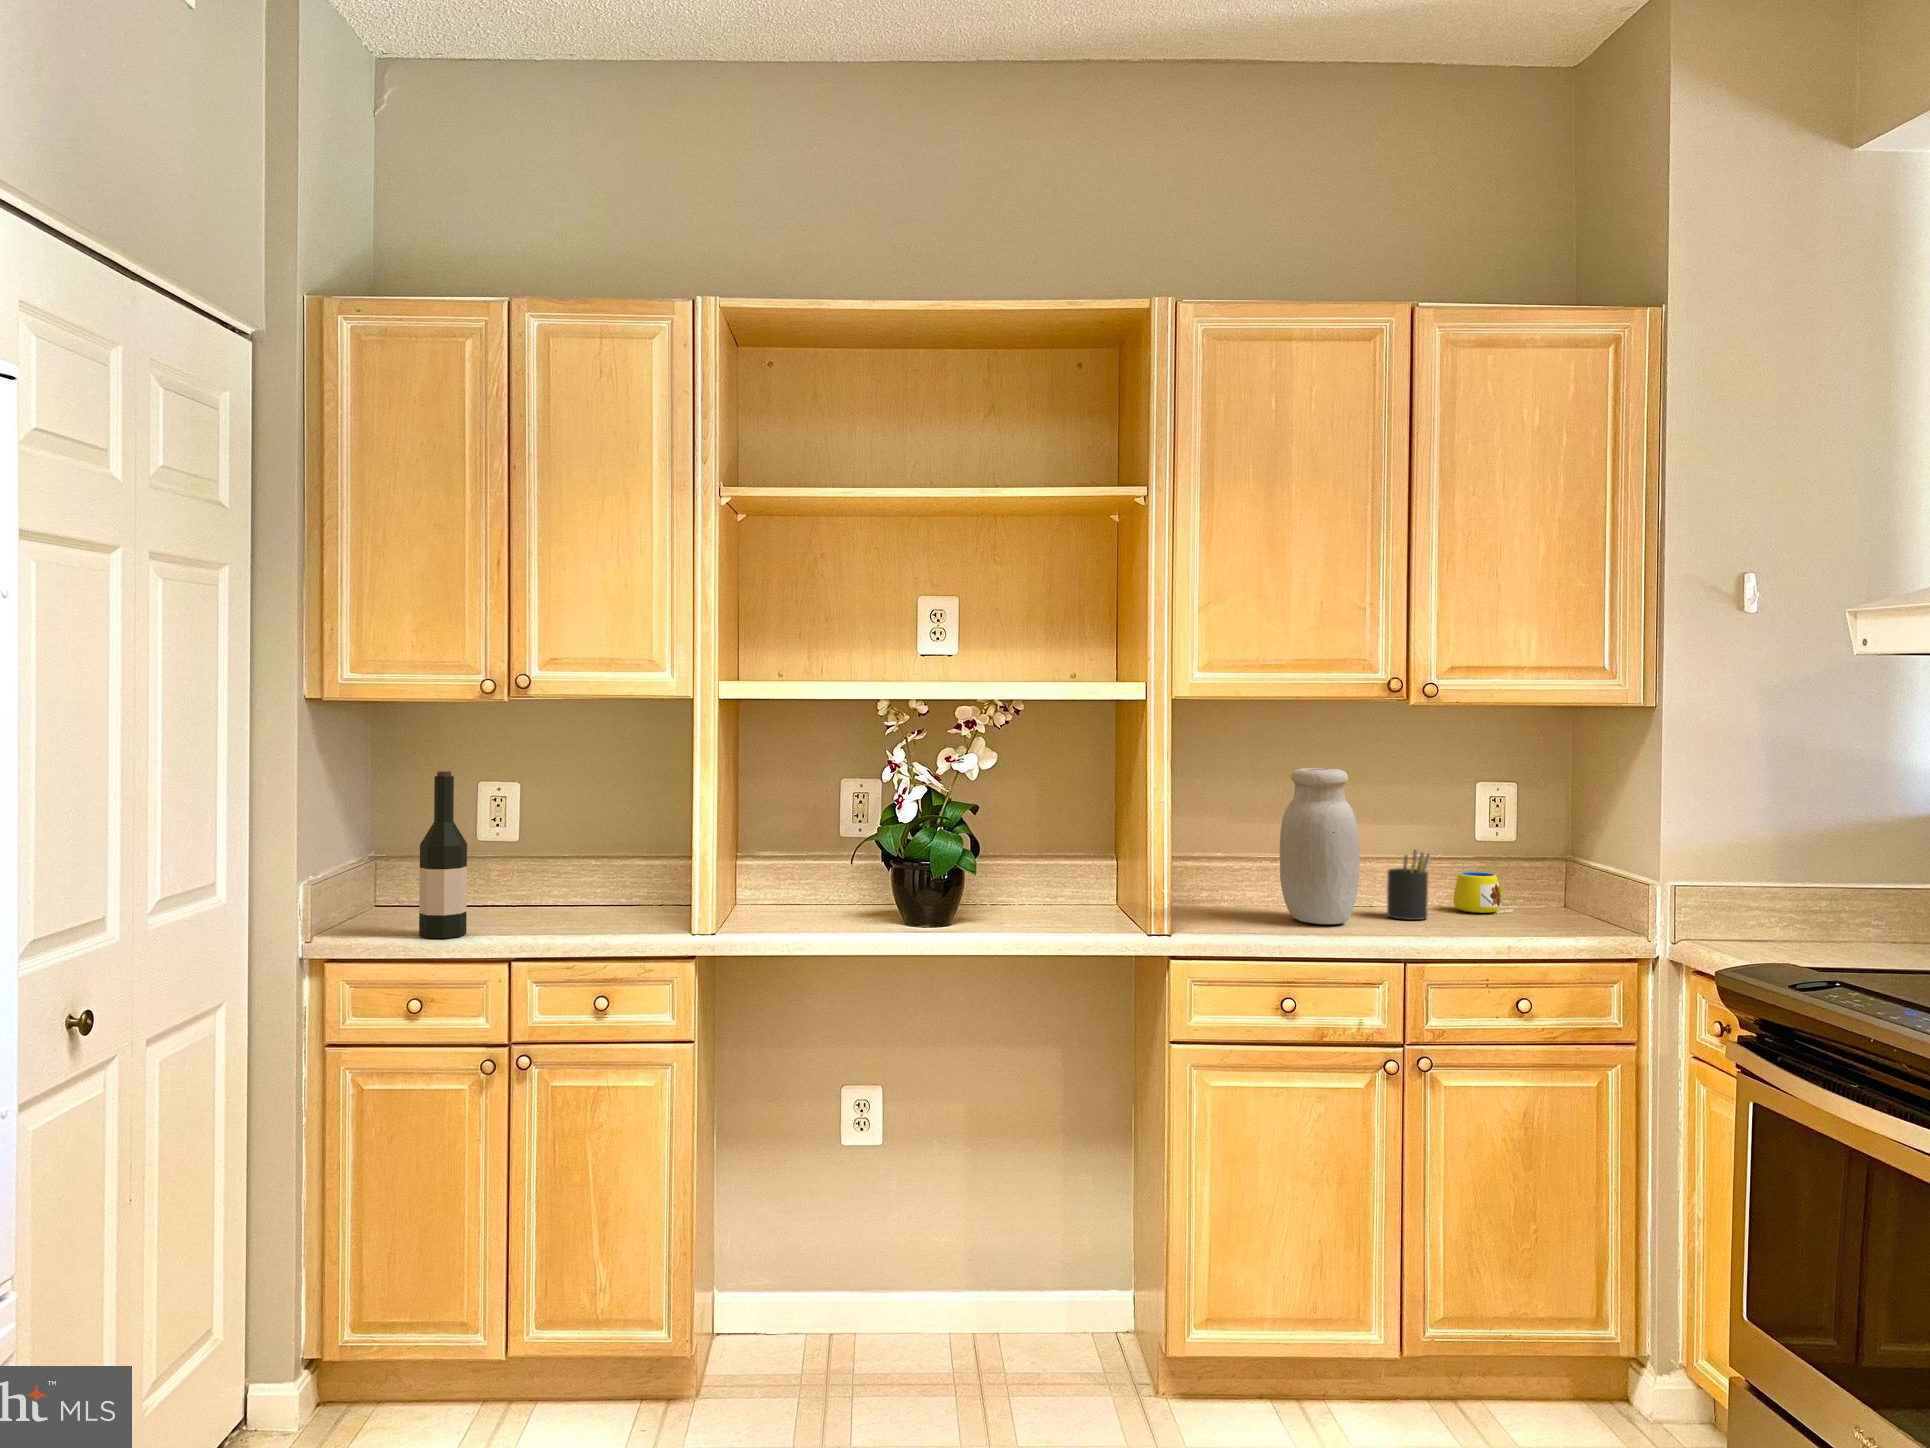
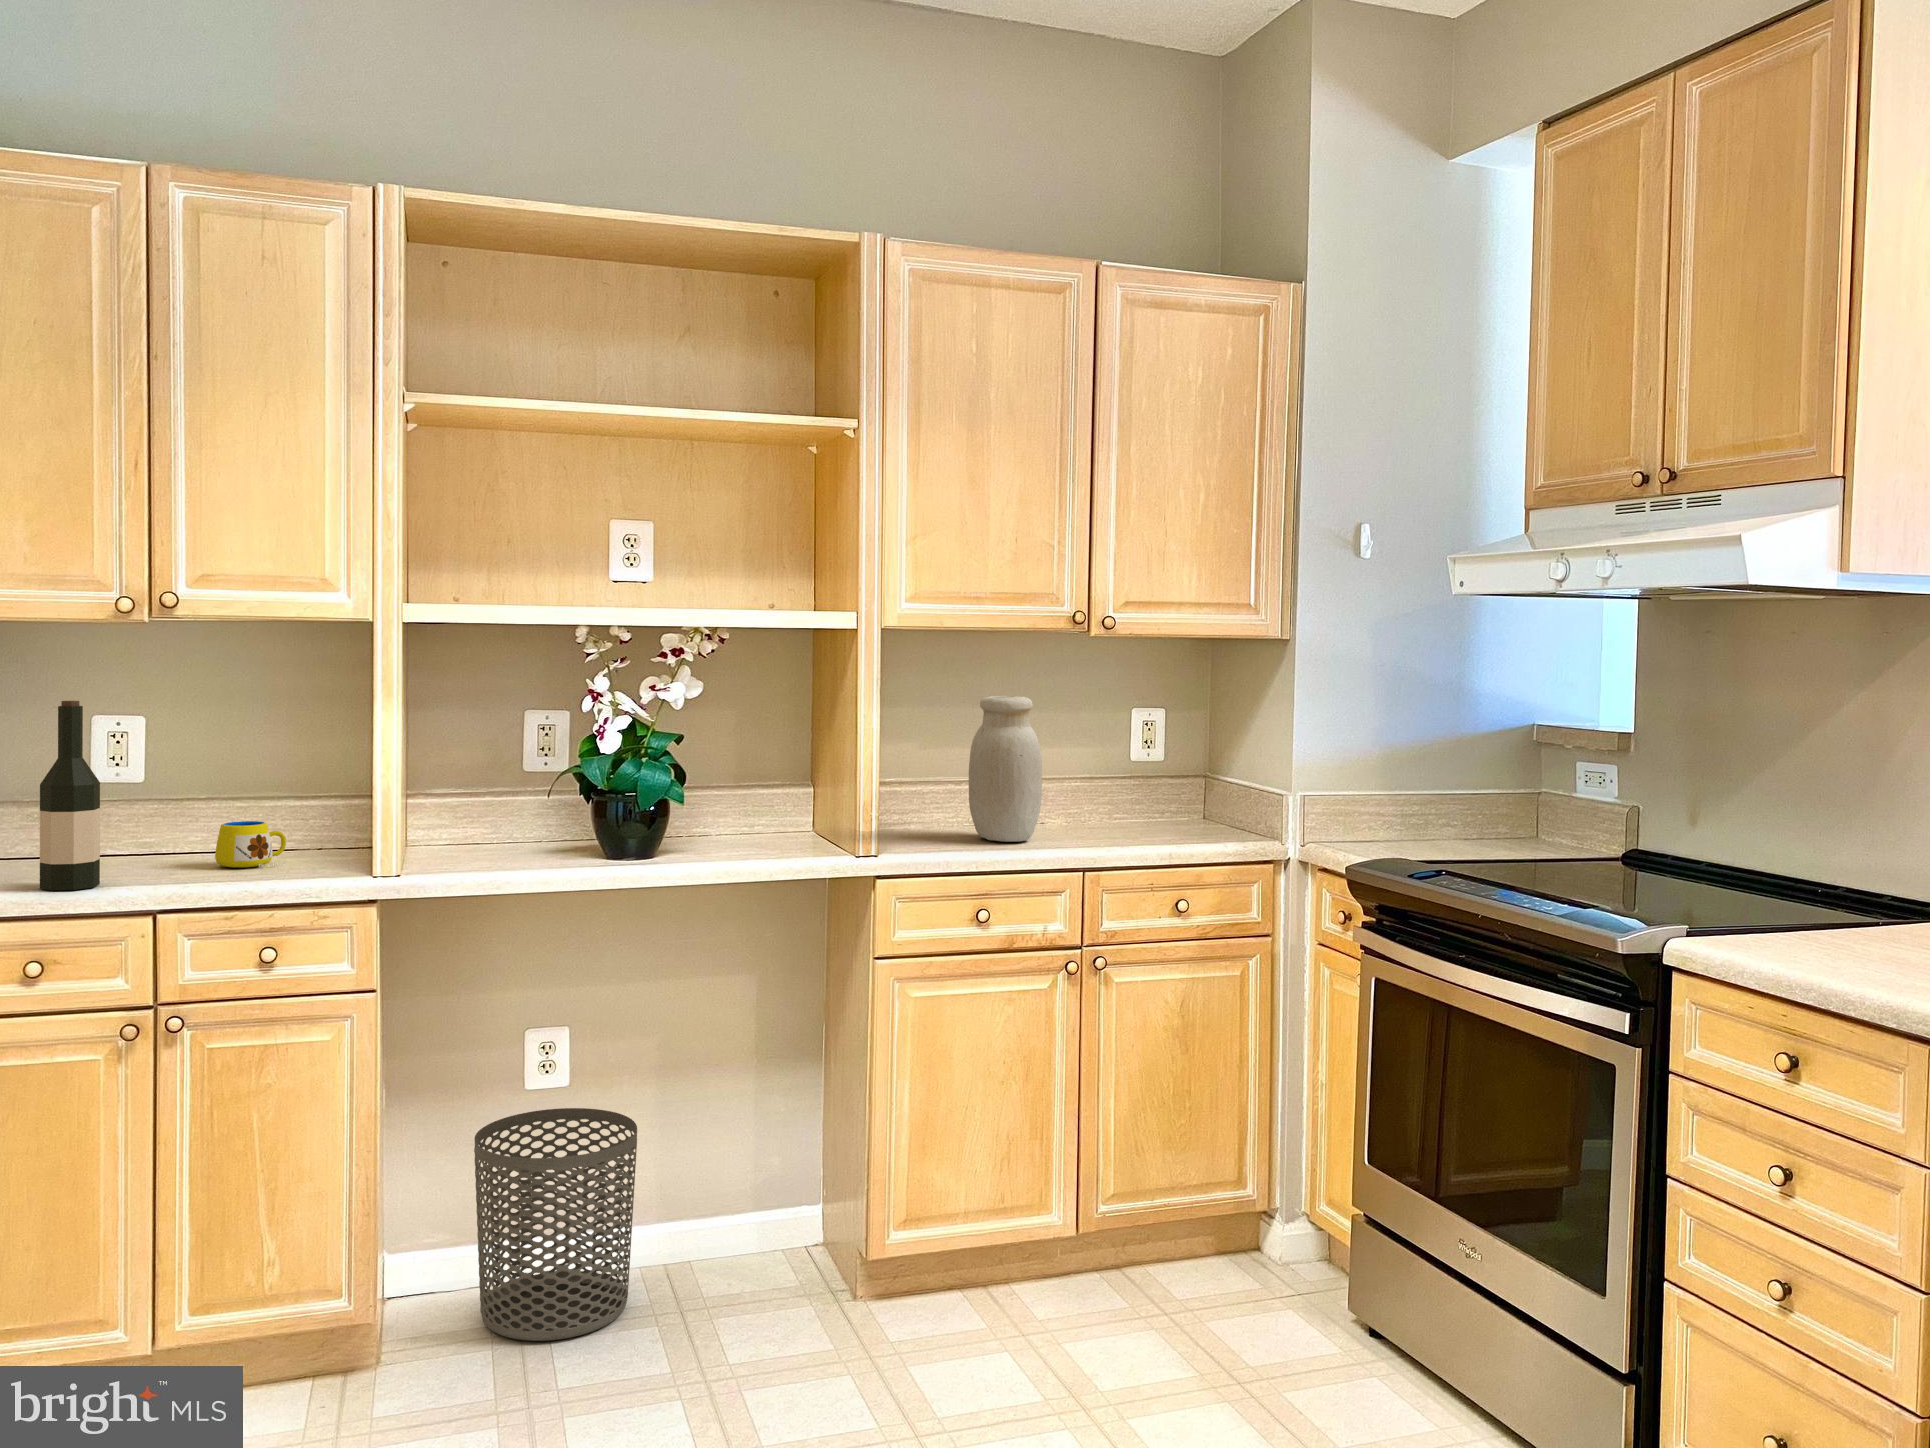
pen holder: present [1387,850,1431,920] -> none [1062,764,1105,835]
mug: present [1453,872,1513,913] -> present [215,821,287,868]
waste bin: none [787,1168,939,1397] -> present [474,1108,637,1341]

